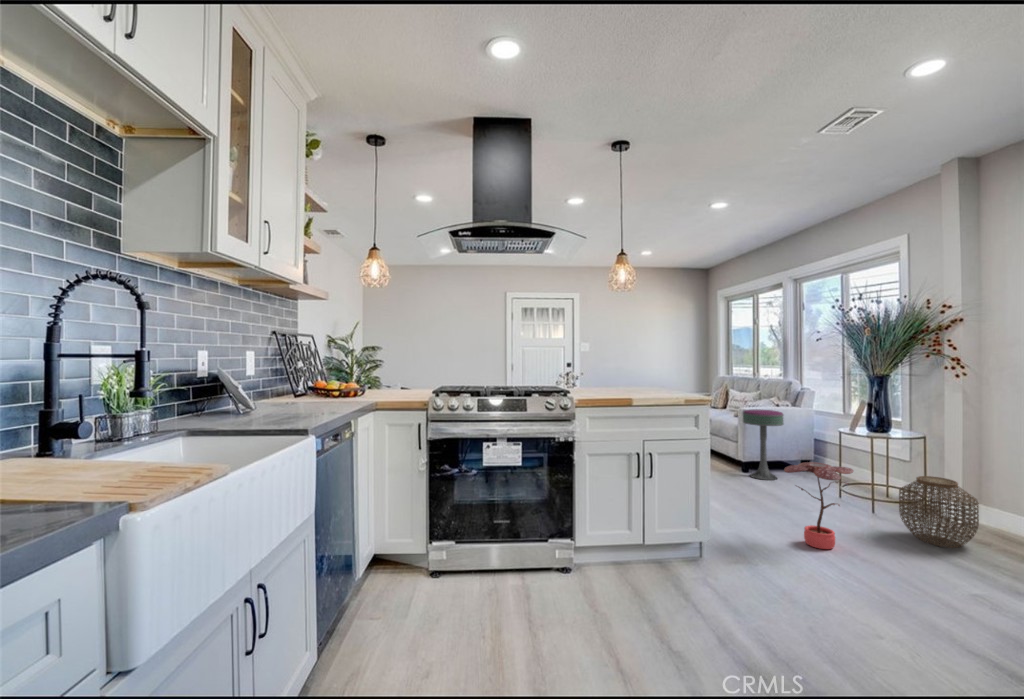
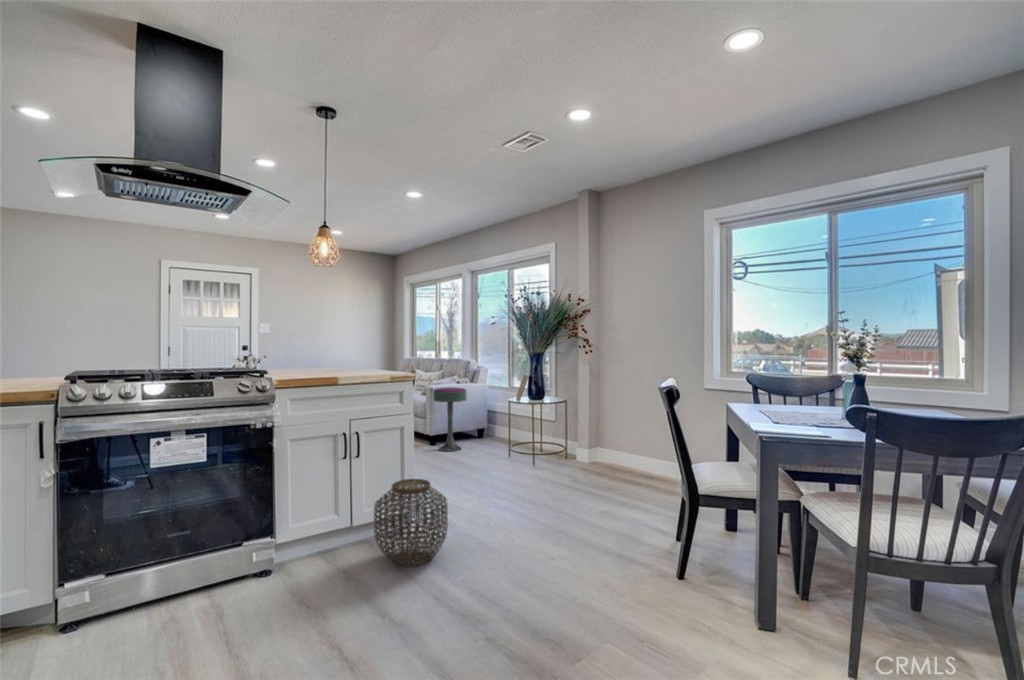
potted plant: present [784,462,853,549] -> none [472,427,521,499]
woven basket: present [899,476,979,548] -> present [374,479,448,567]

